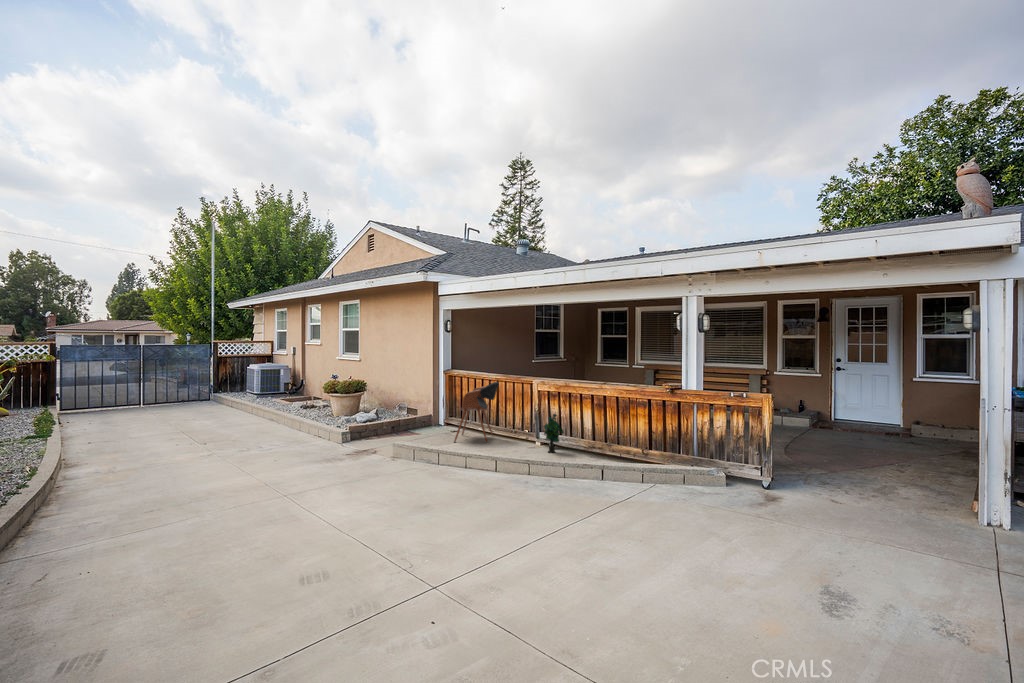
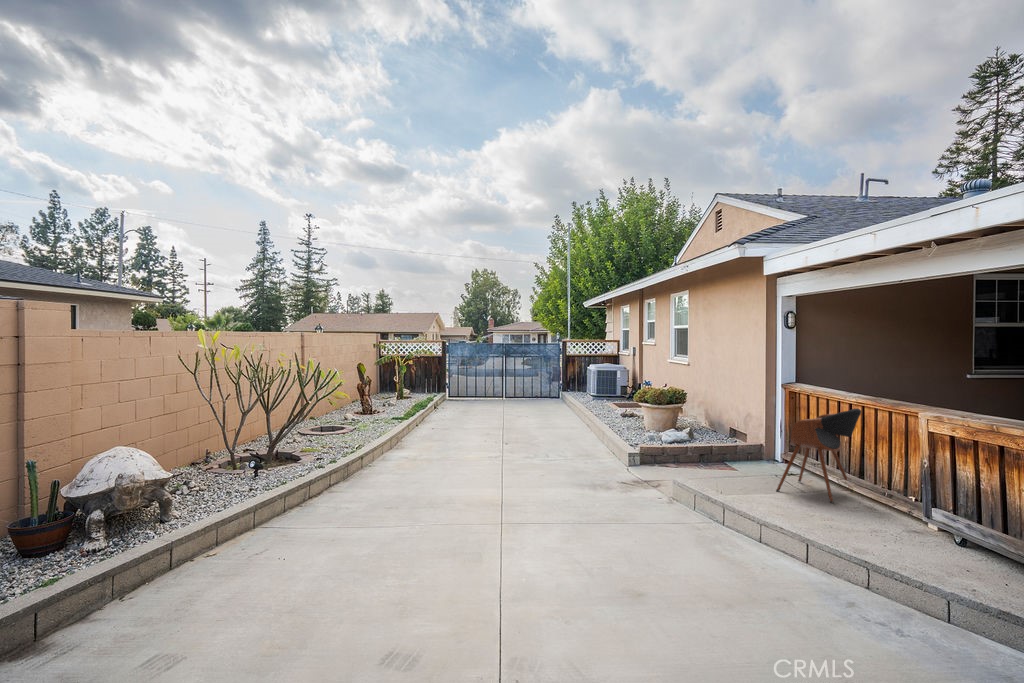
decorative plant: present [544,414,564,453] -> none [933,482,987,556]

